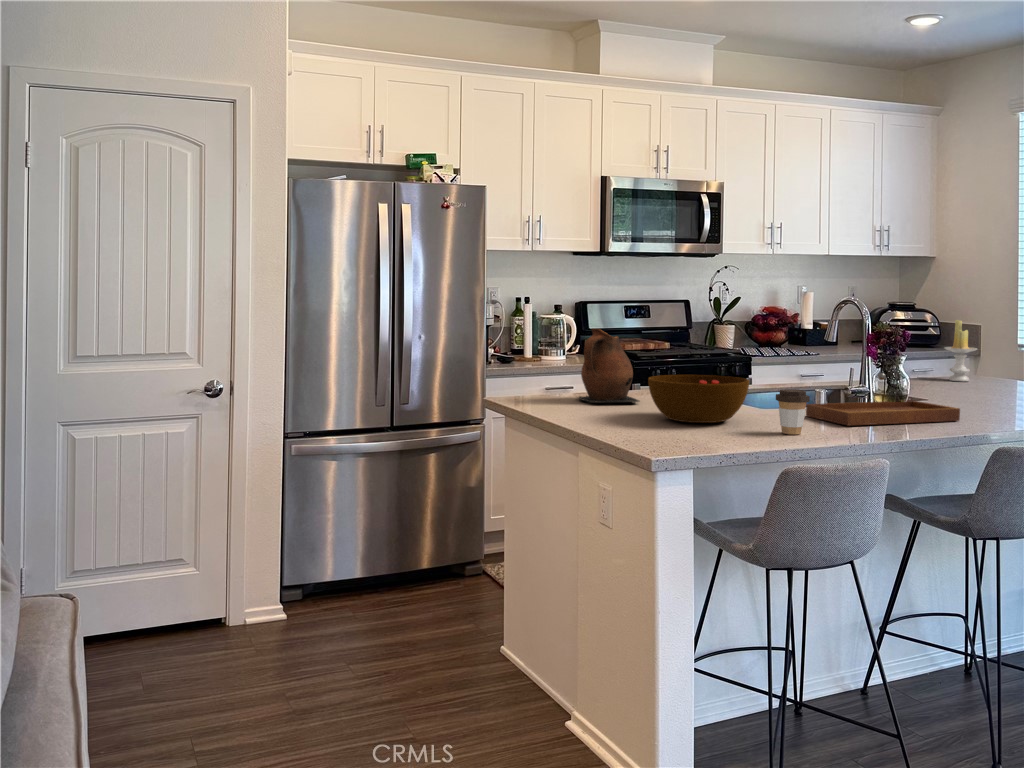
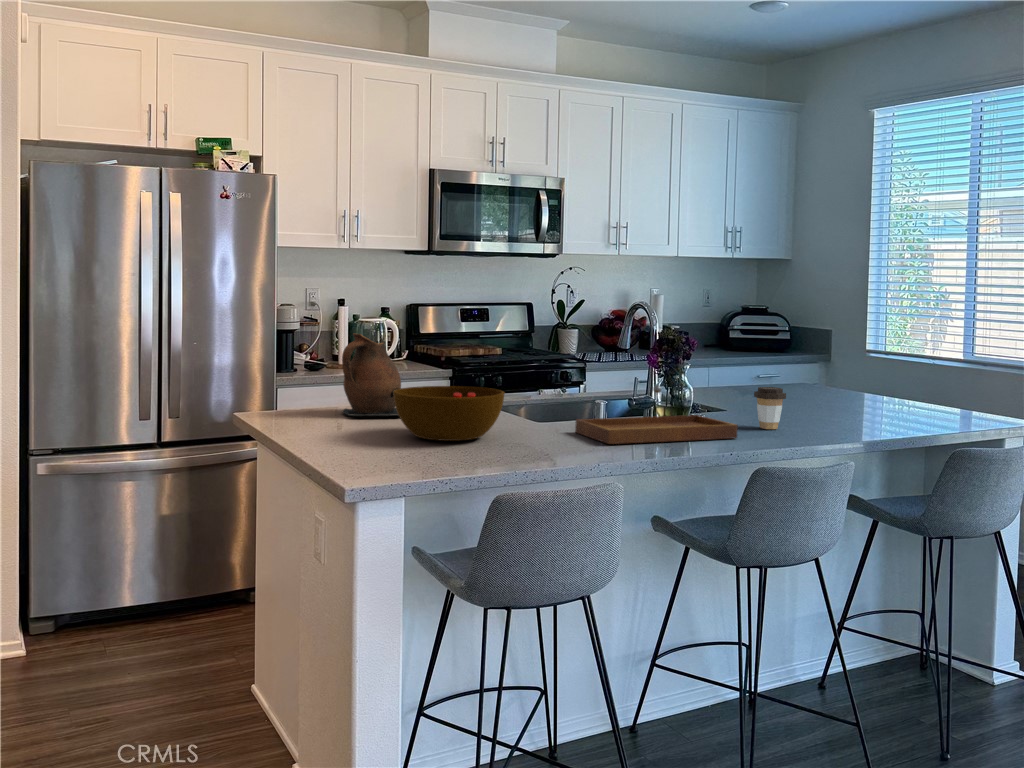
candle: present [945,320,977,381] -> none [765,327,799,392]
coffee cup: present [776,389,810,434] -> present [754,387,786,429]

